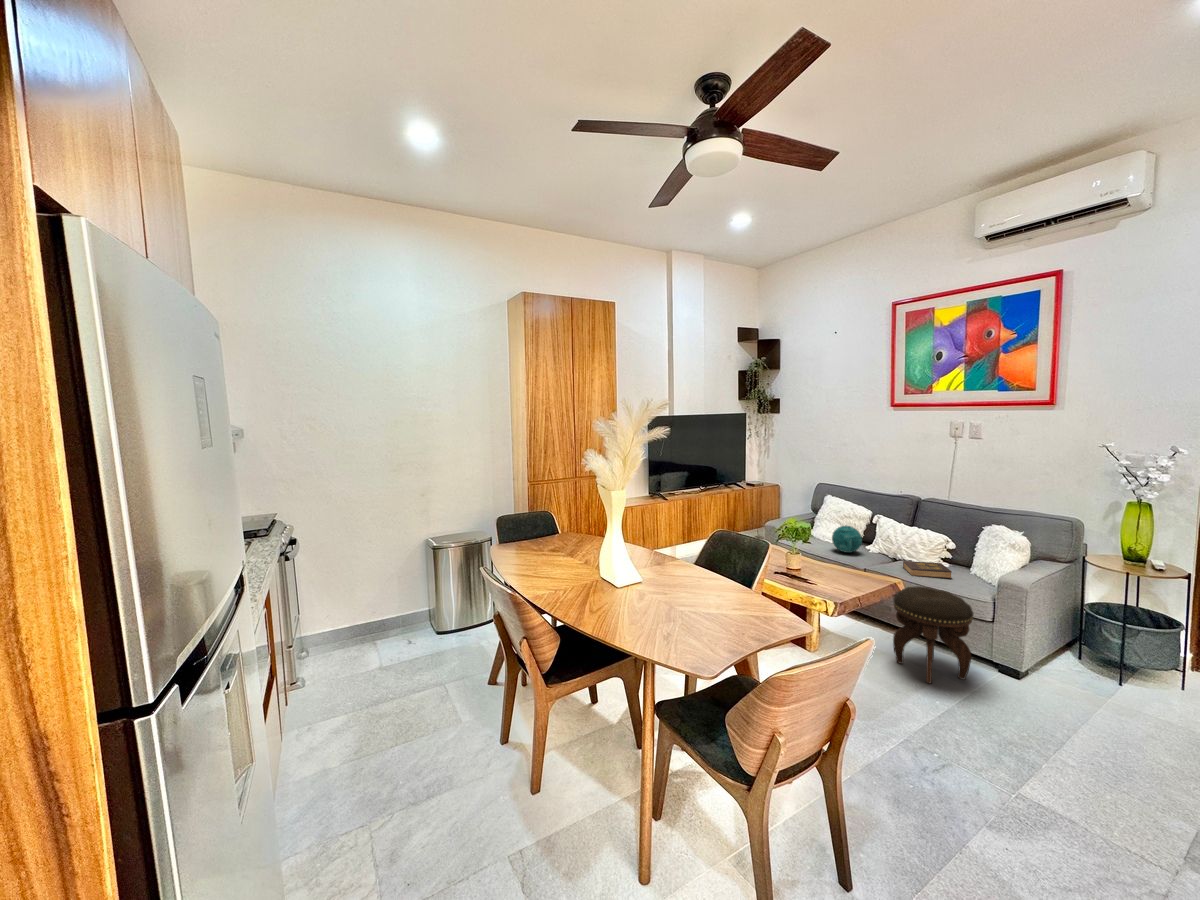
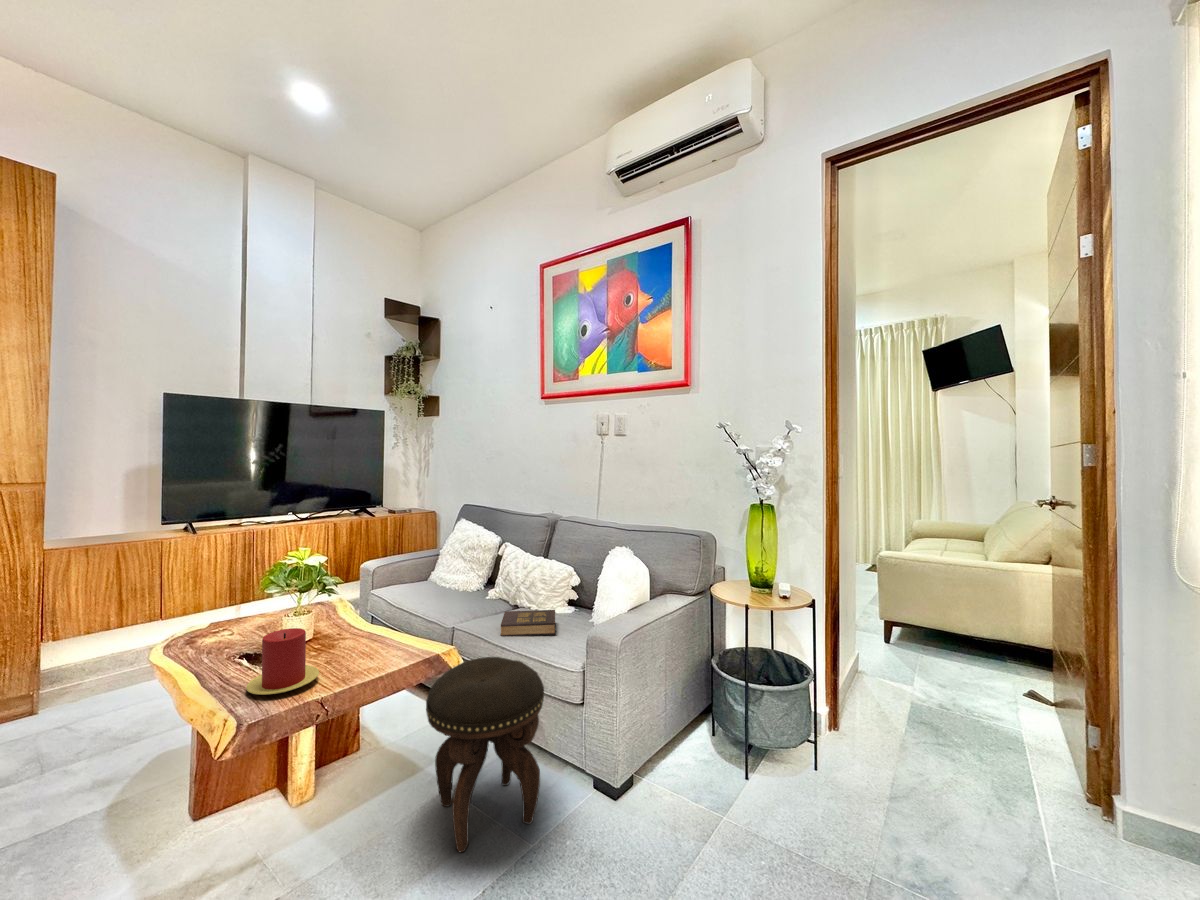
decorative orb: present [832,526,862,553] -> none [430,562,473,604]
candle: none [804,559,838,590] -> present [246,628,319,695]

